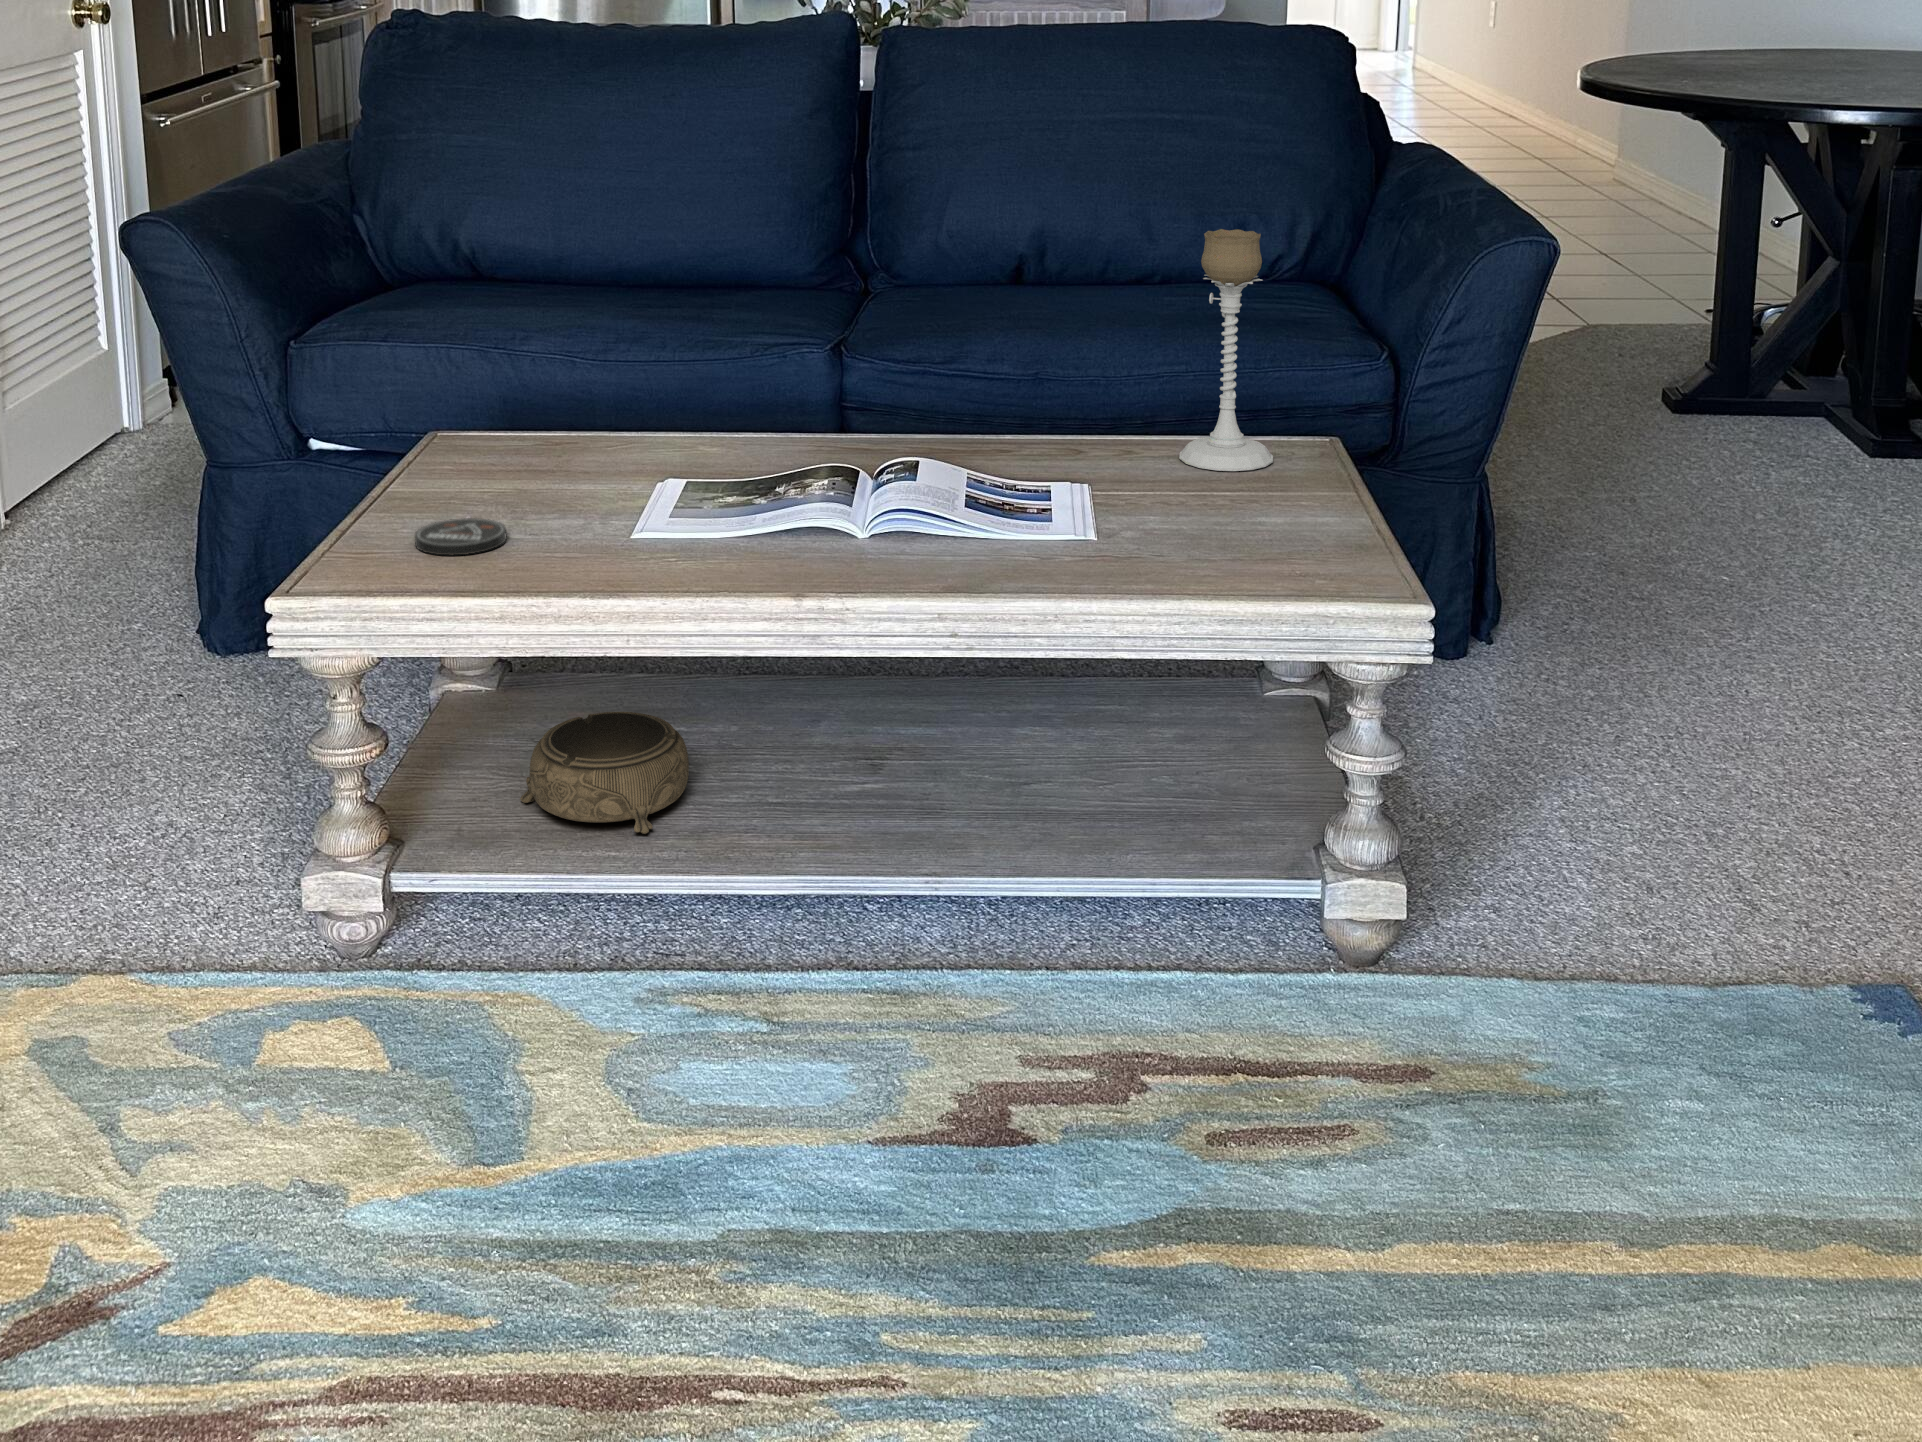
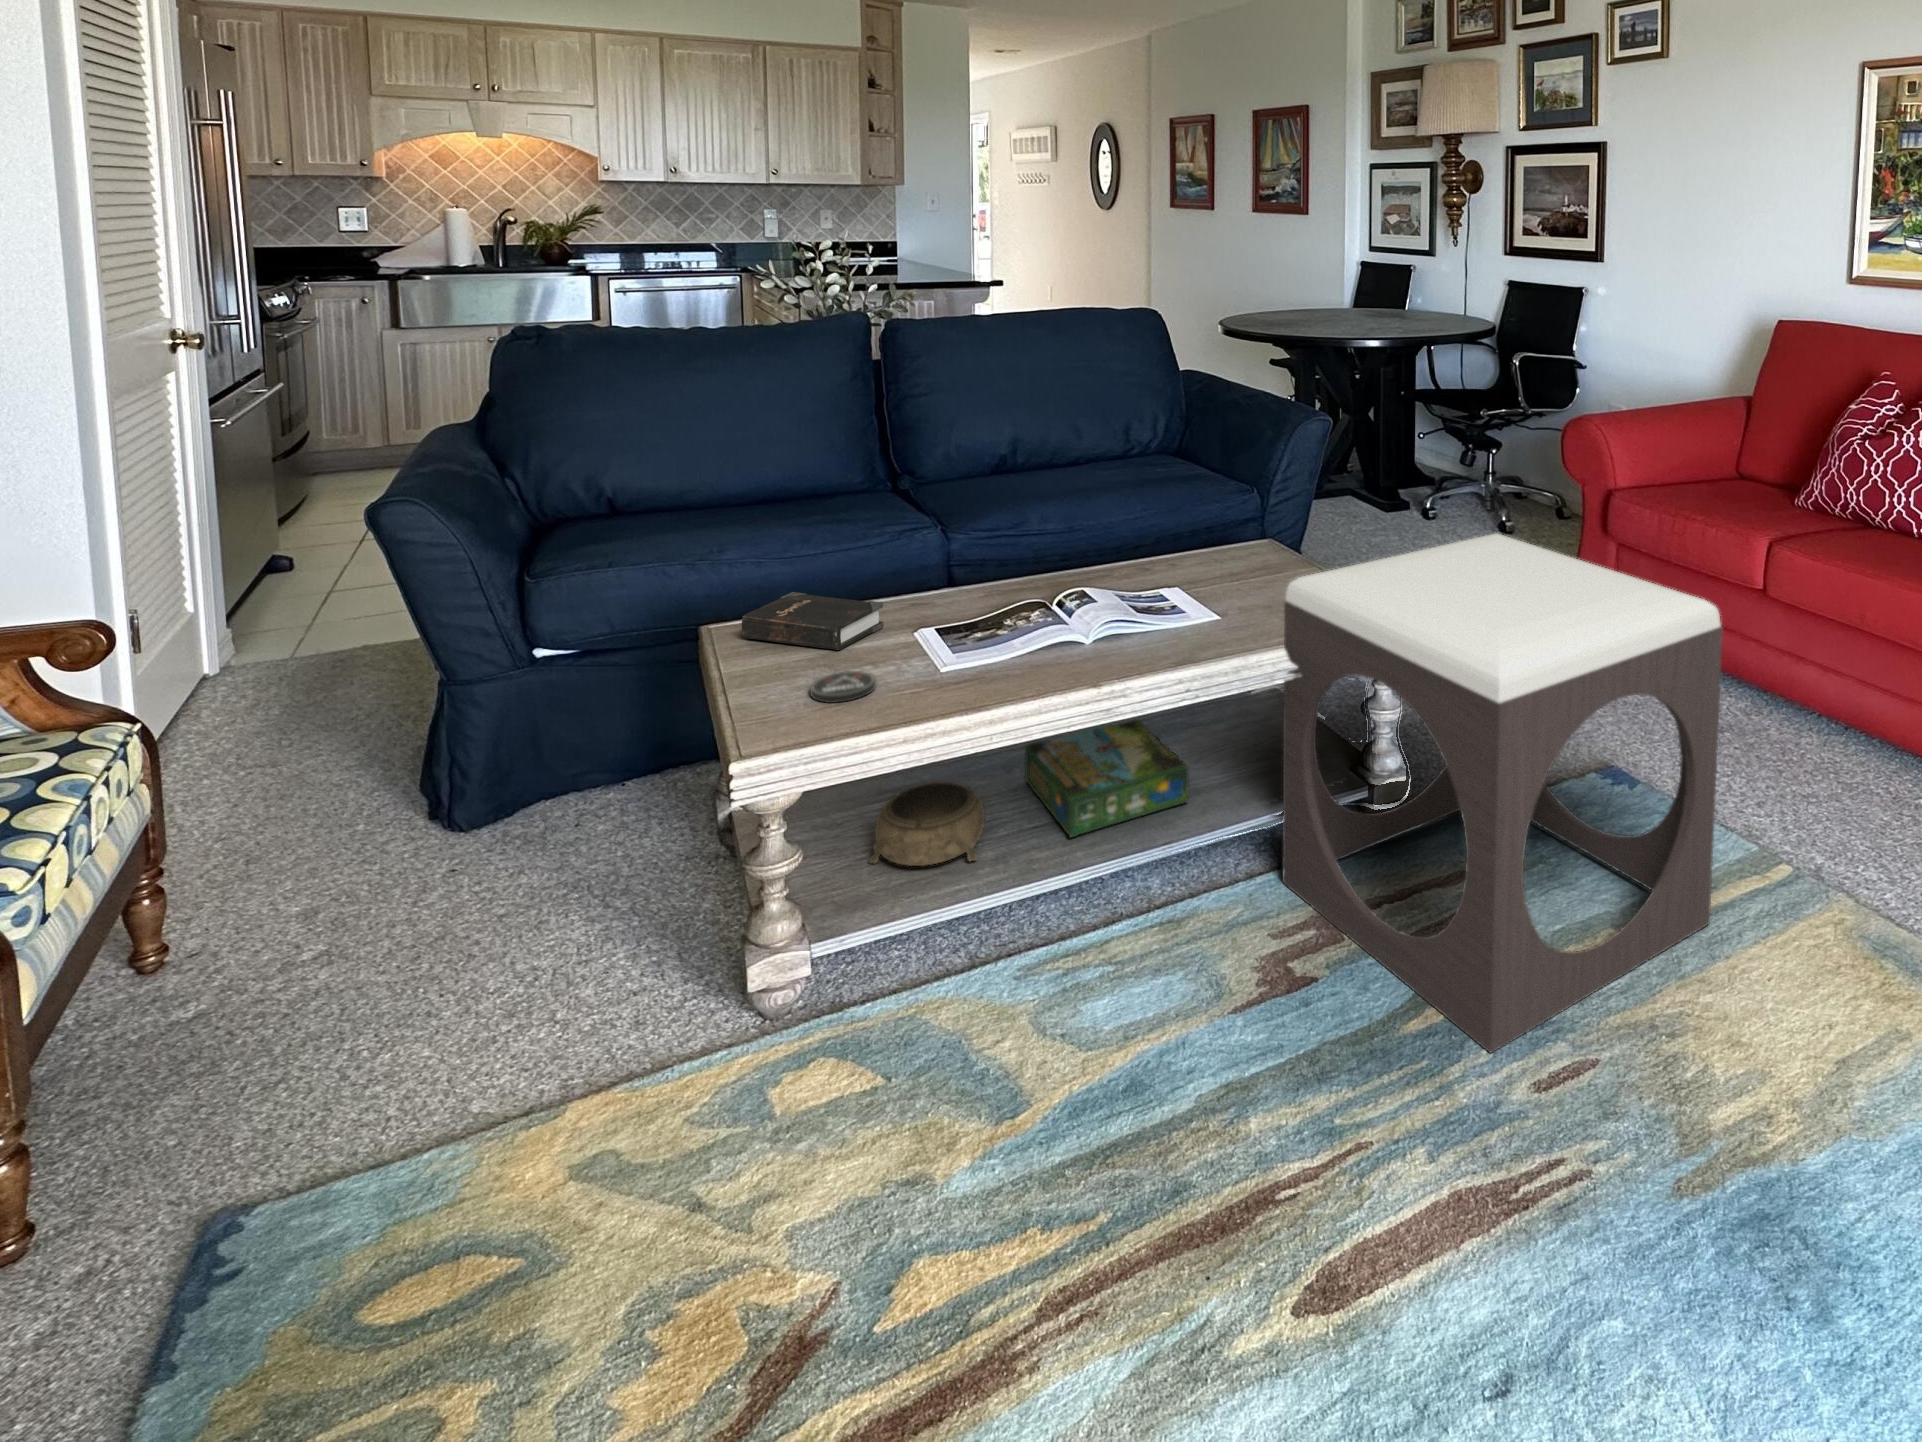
candle holder: present [1179,229,1273,471] -> none [1200,426,1252,563]
hardback book: none [431,408,610,494] -> present [742,592,884,650]
footstool: none [1110,475,1887,1343] -> present [1282,534,1723,1053]
board game: none [787,692,999,839] -> present [1025,720,1189,837]

